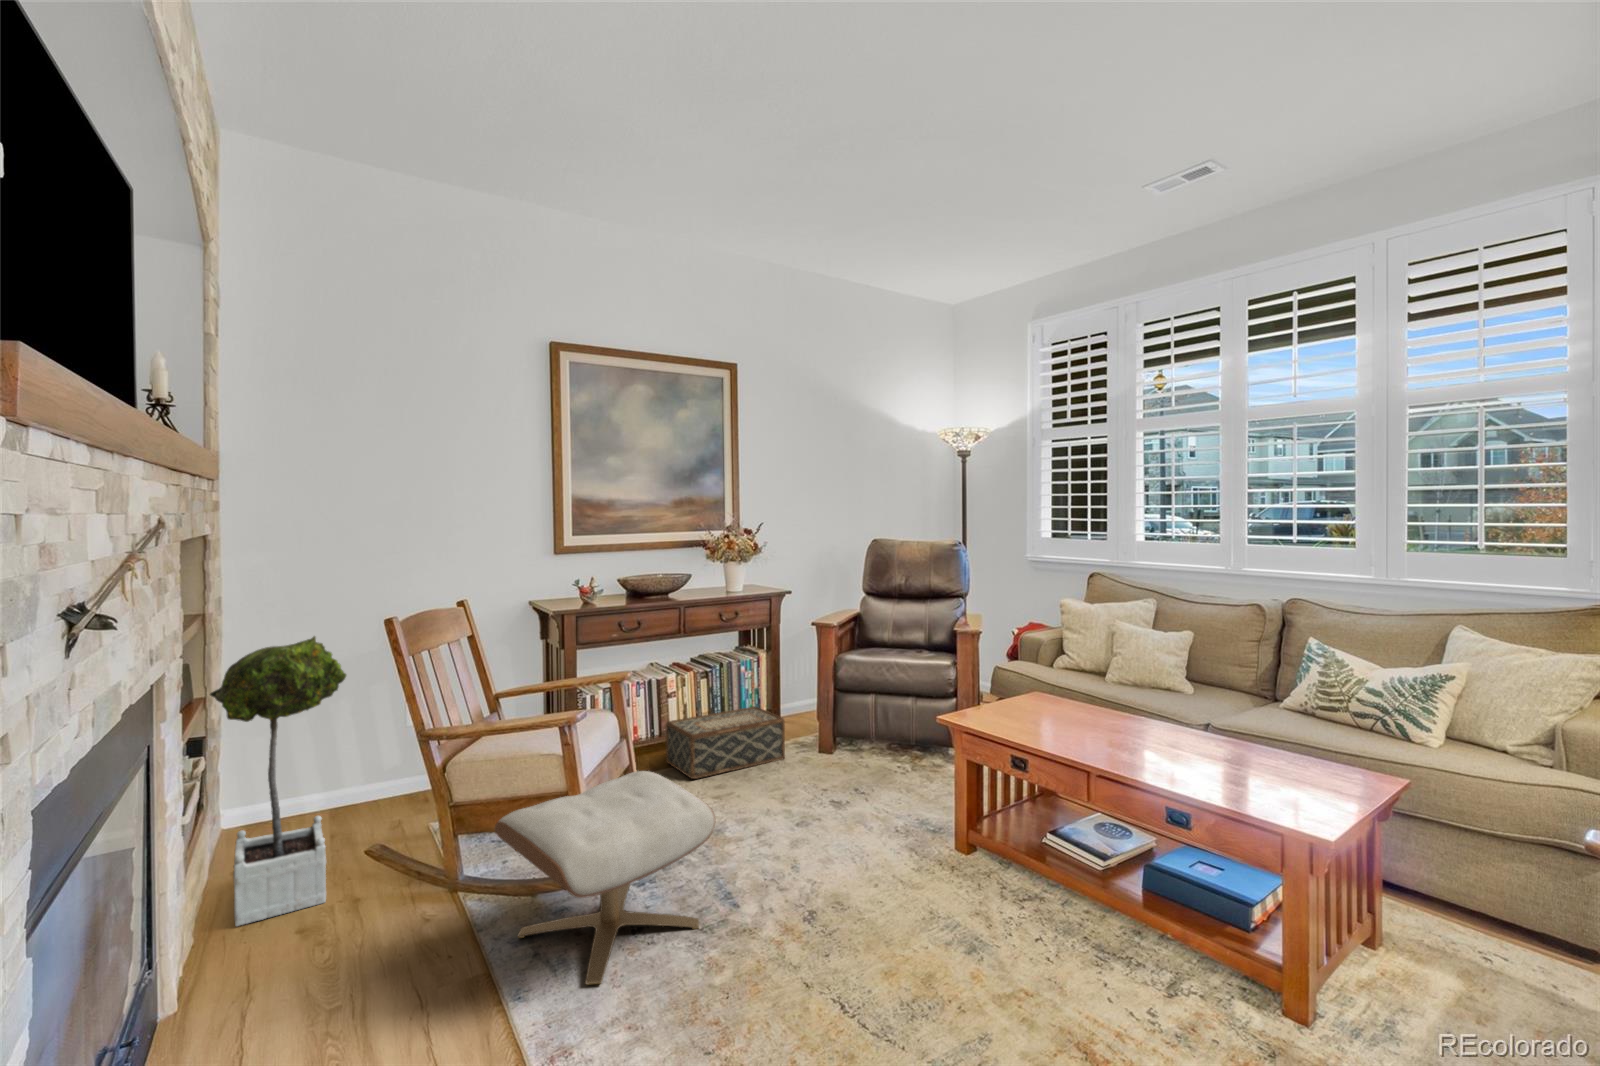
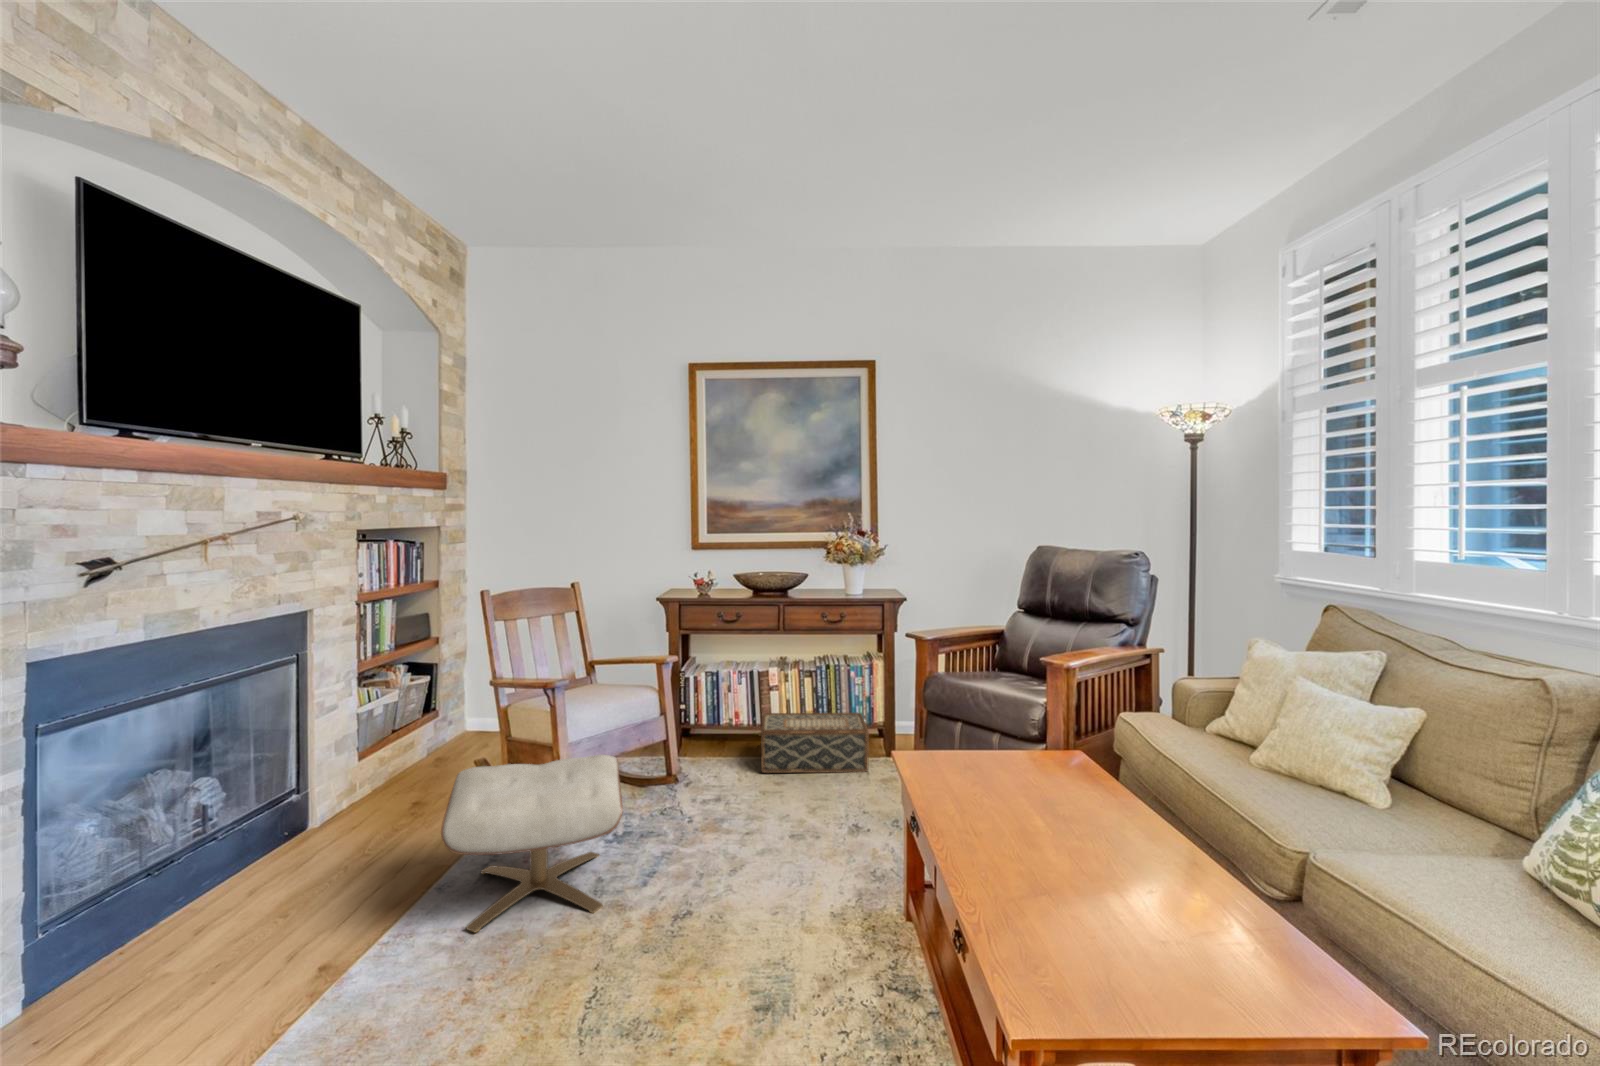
potted tree: present [210,636,346,926] -> none [357,606,454,808]

